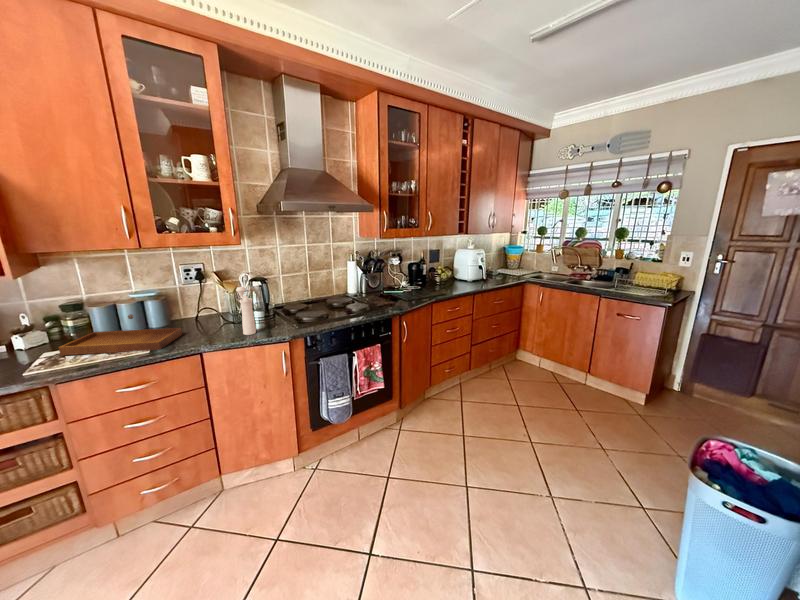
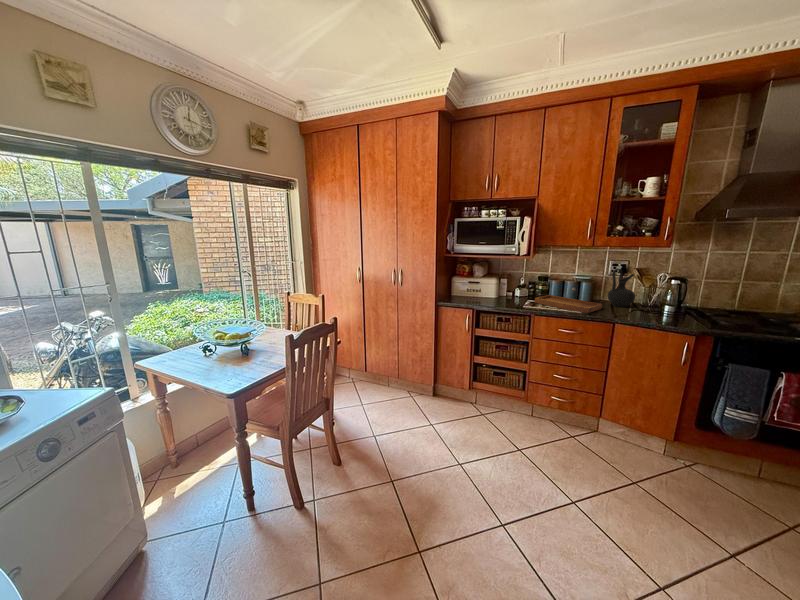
ceramic jug: none [184,275,221,324] -> present [608,269,635,307]
pepper mill: present [236,287,256,335] -> none [652,282,670,321]

